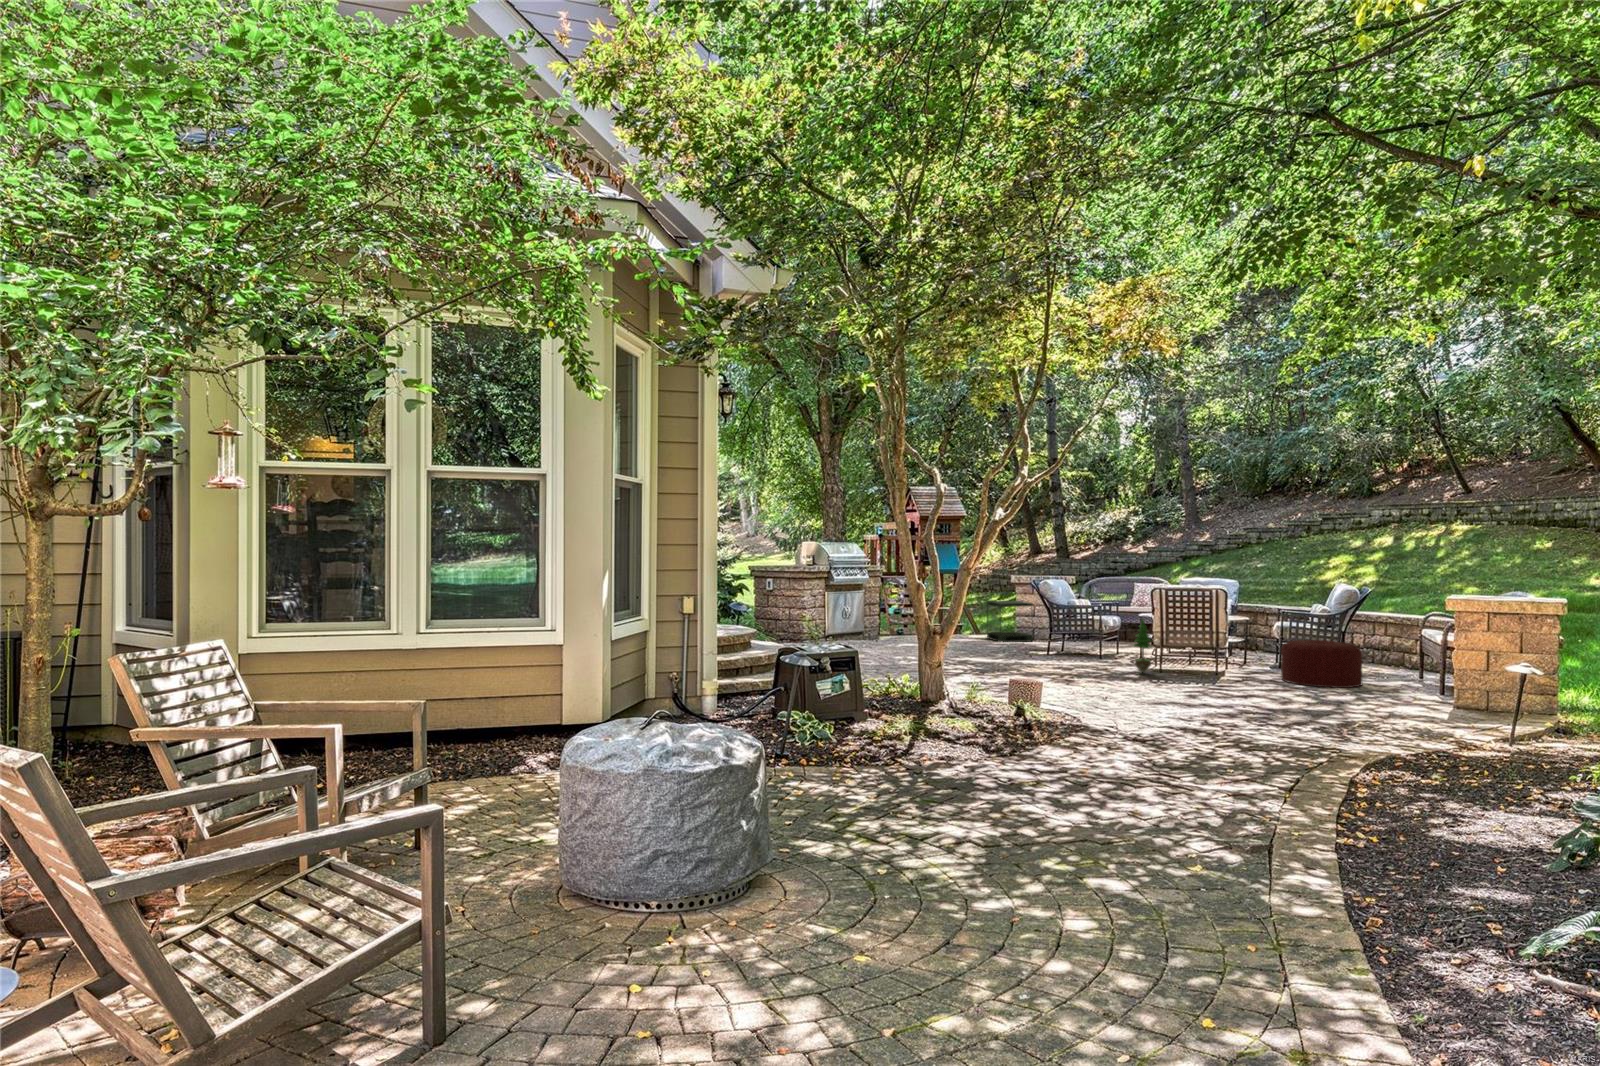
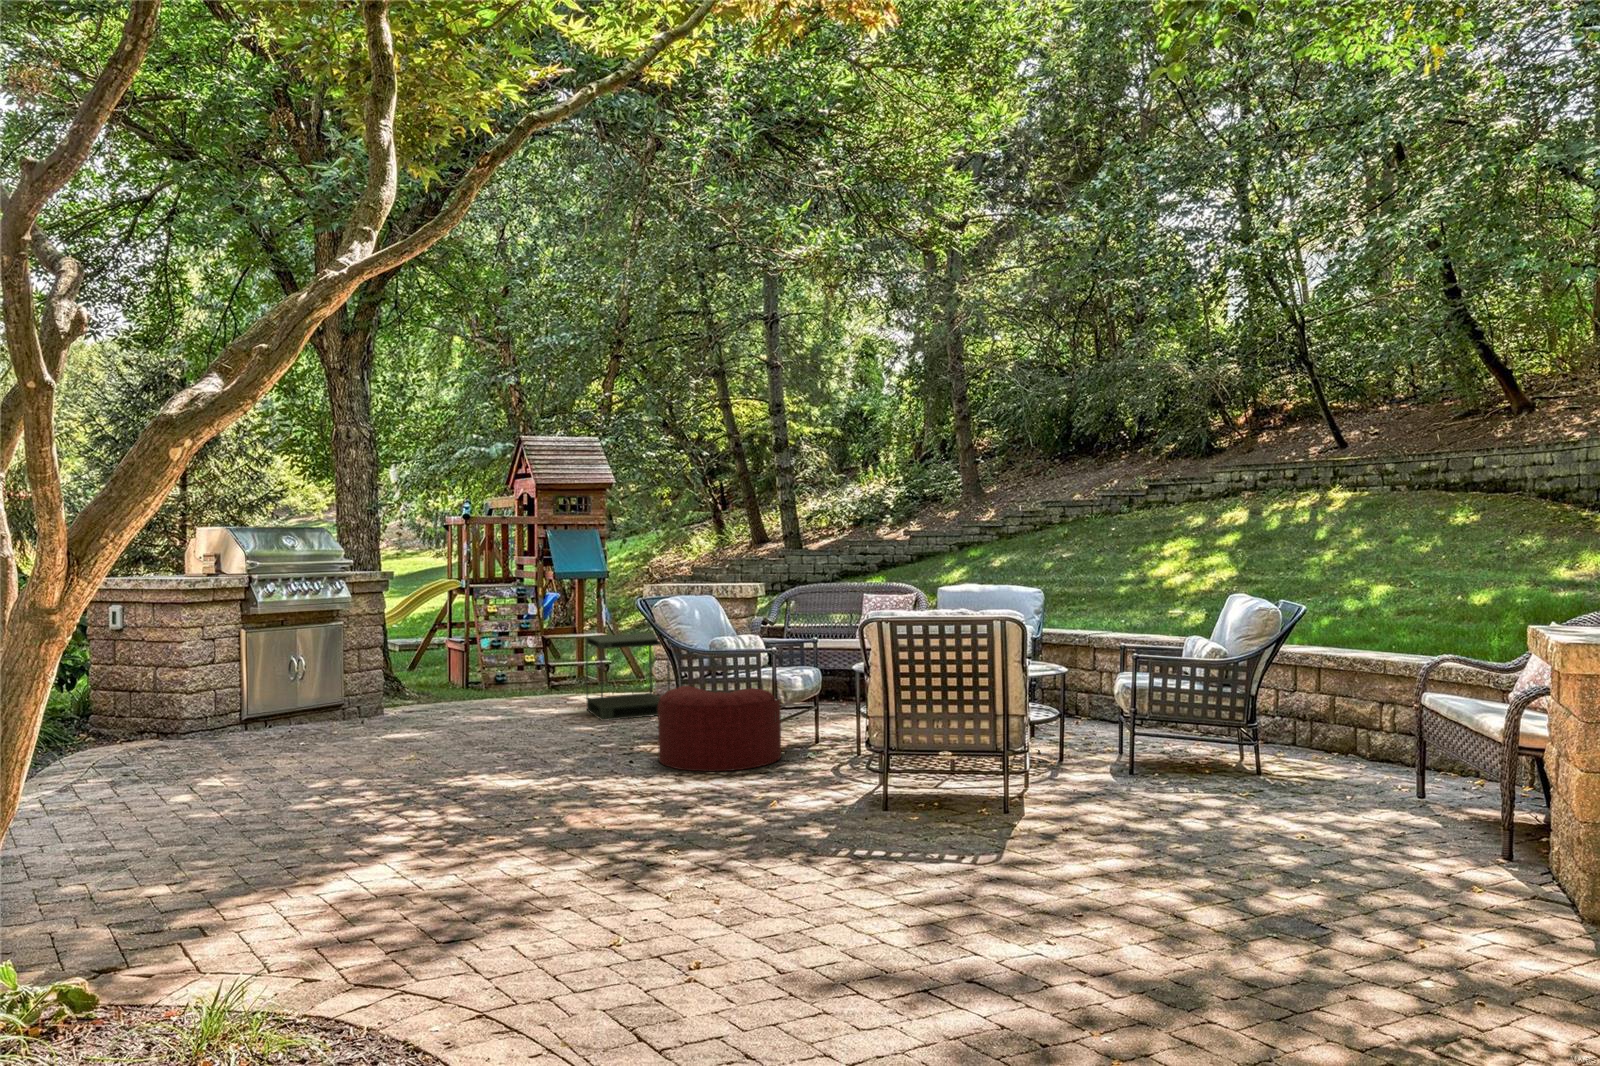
potted tree: present [1134,619,1152,673] -> none [812,689,862,828]
ottoman: present [1281,640,1362,688] -> present [658,686,781,771]

